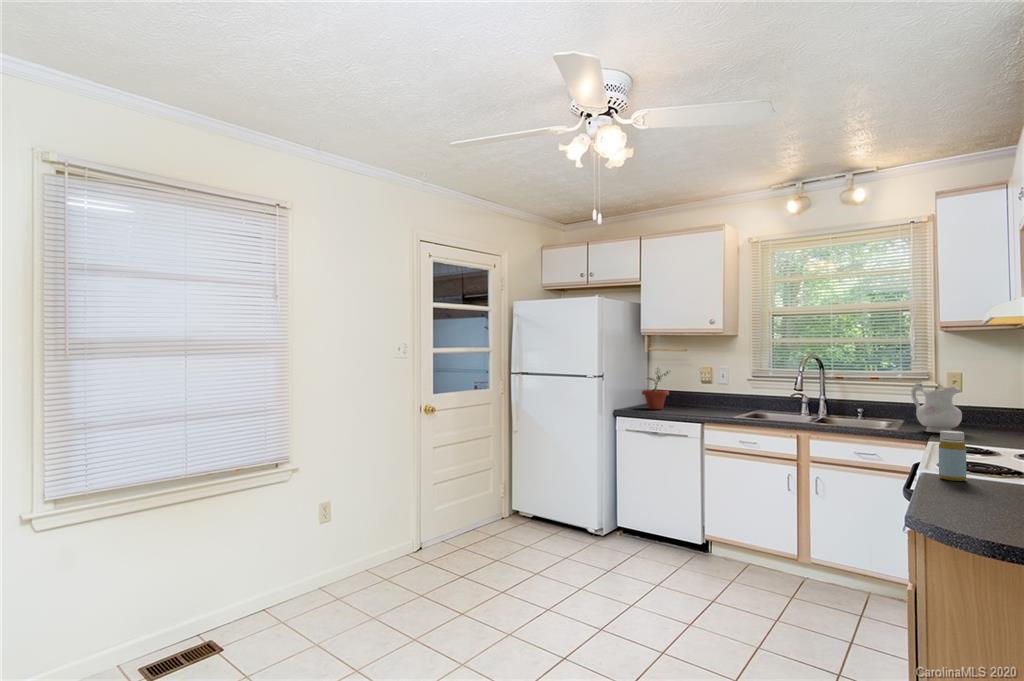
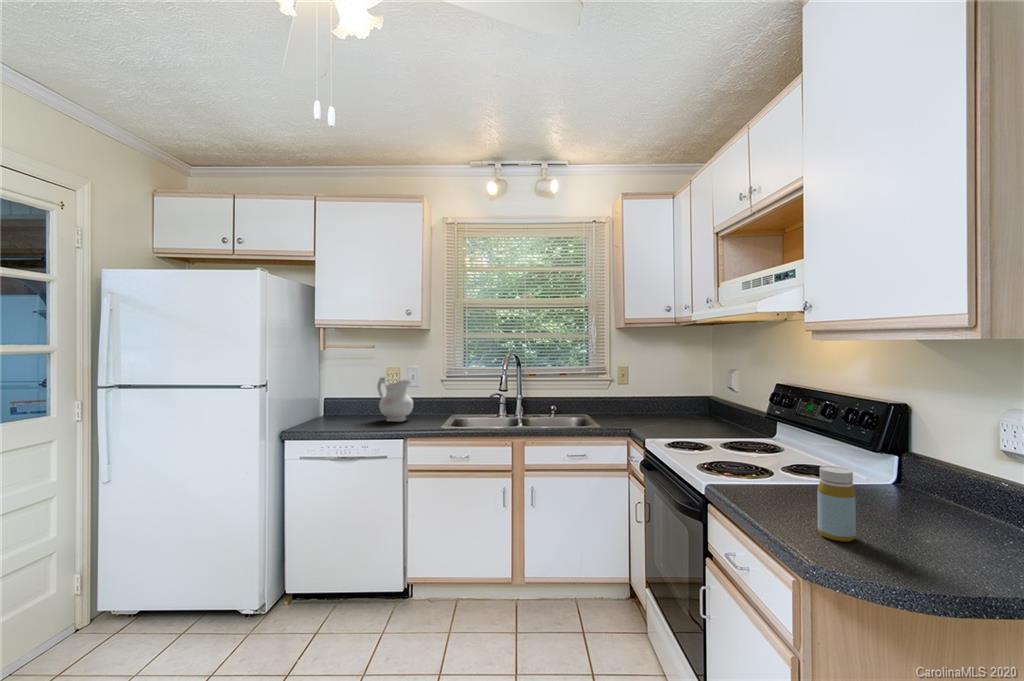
potted plant: present [642,368,669,409] -> none [318,368,356,423]
ceramic pitcher: present [911,384,962,433] -> present [377,377,413,422]

